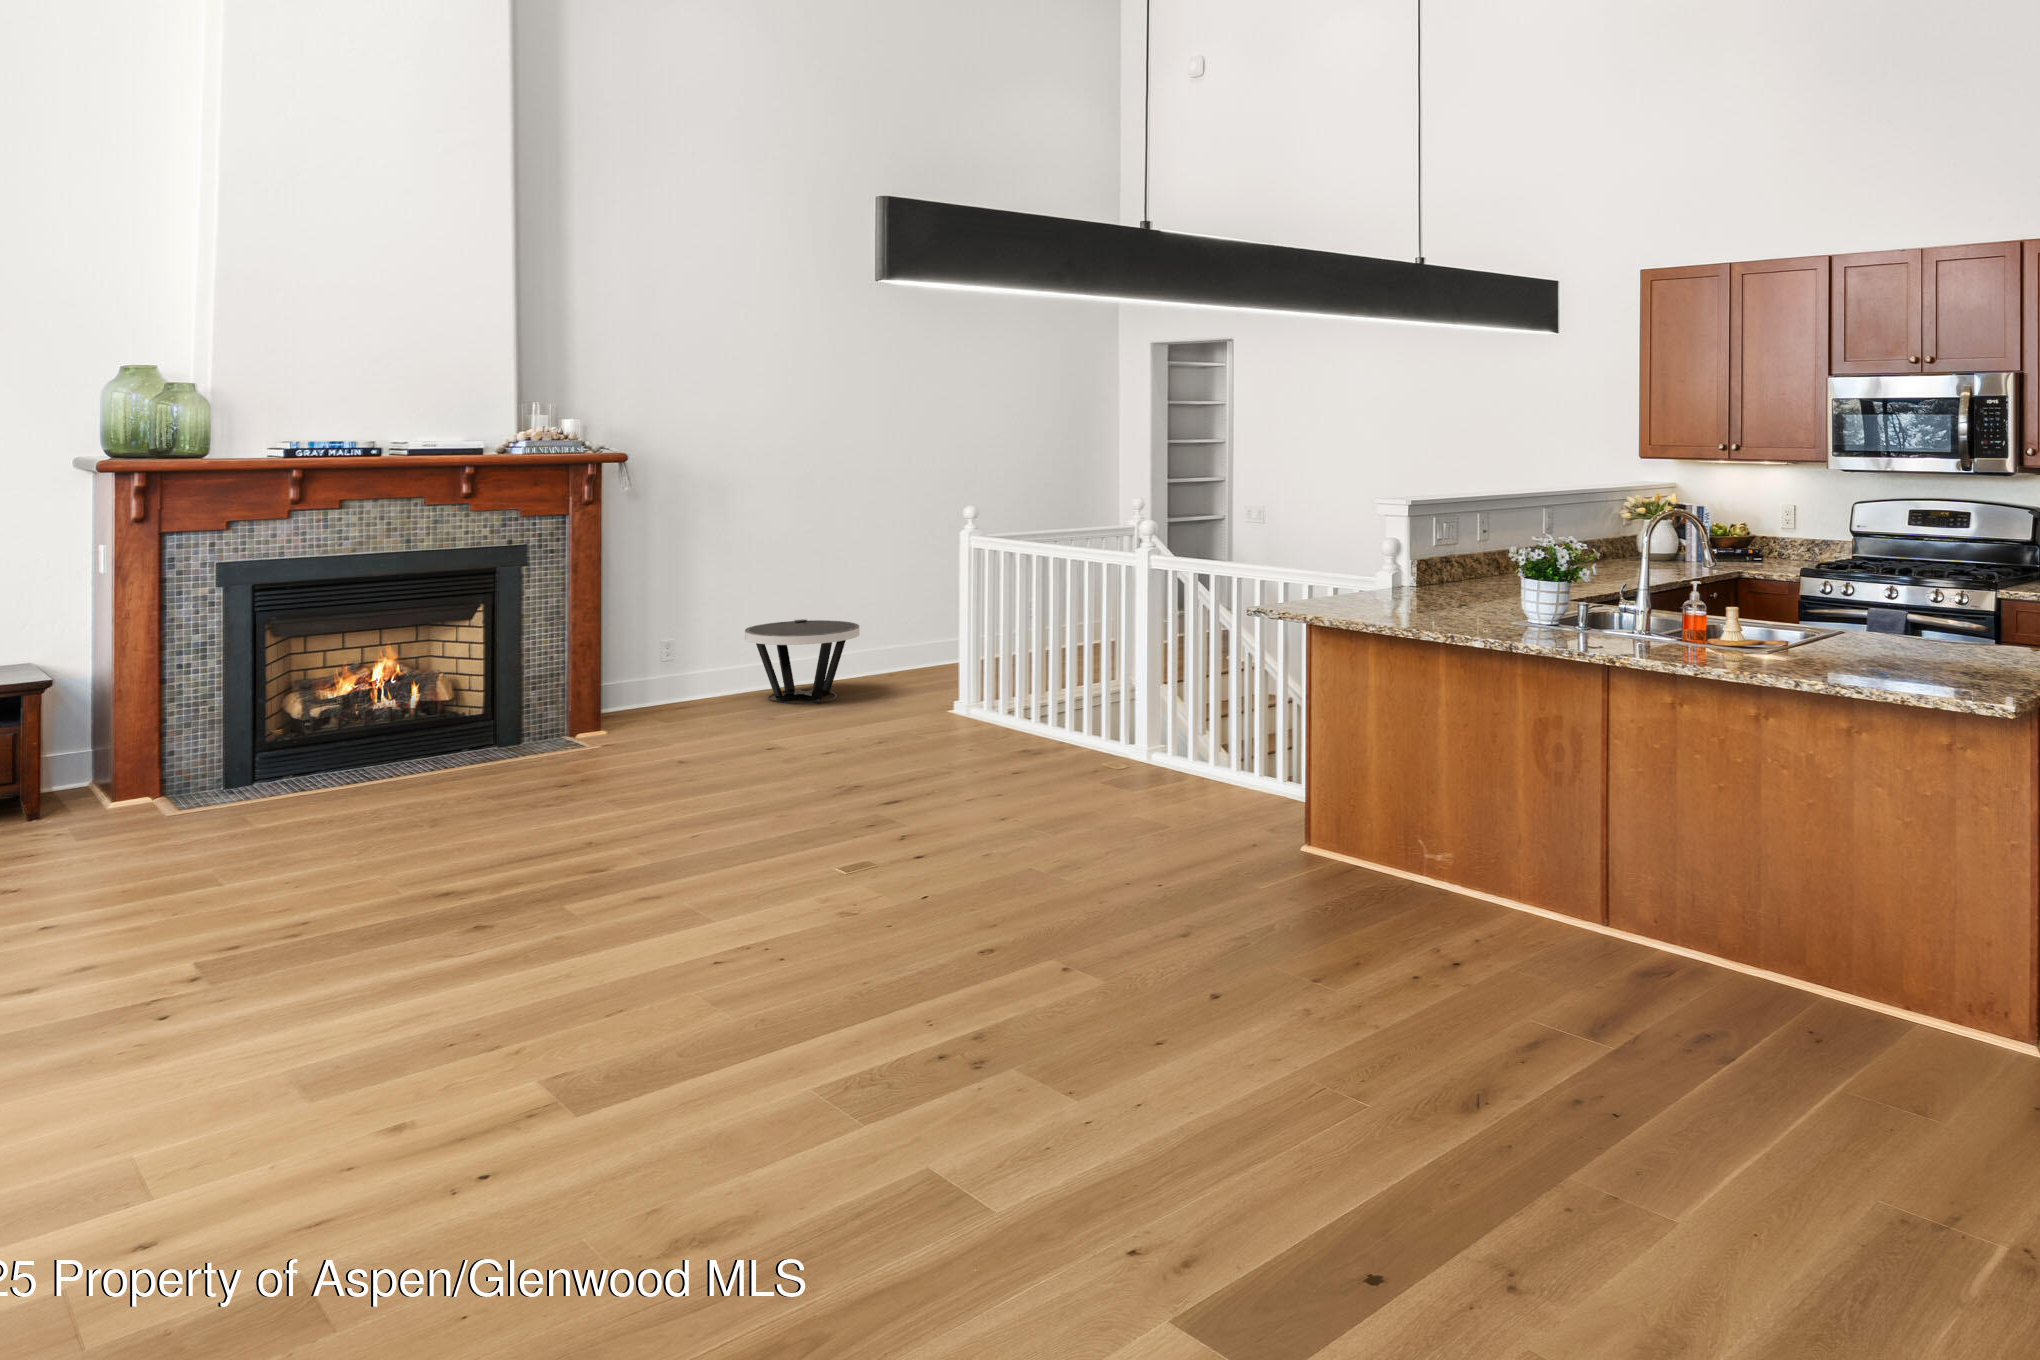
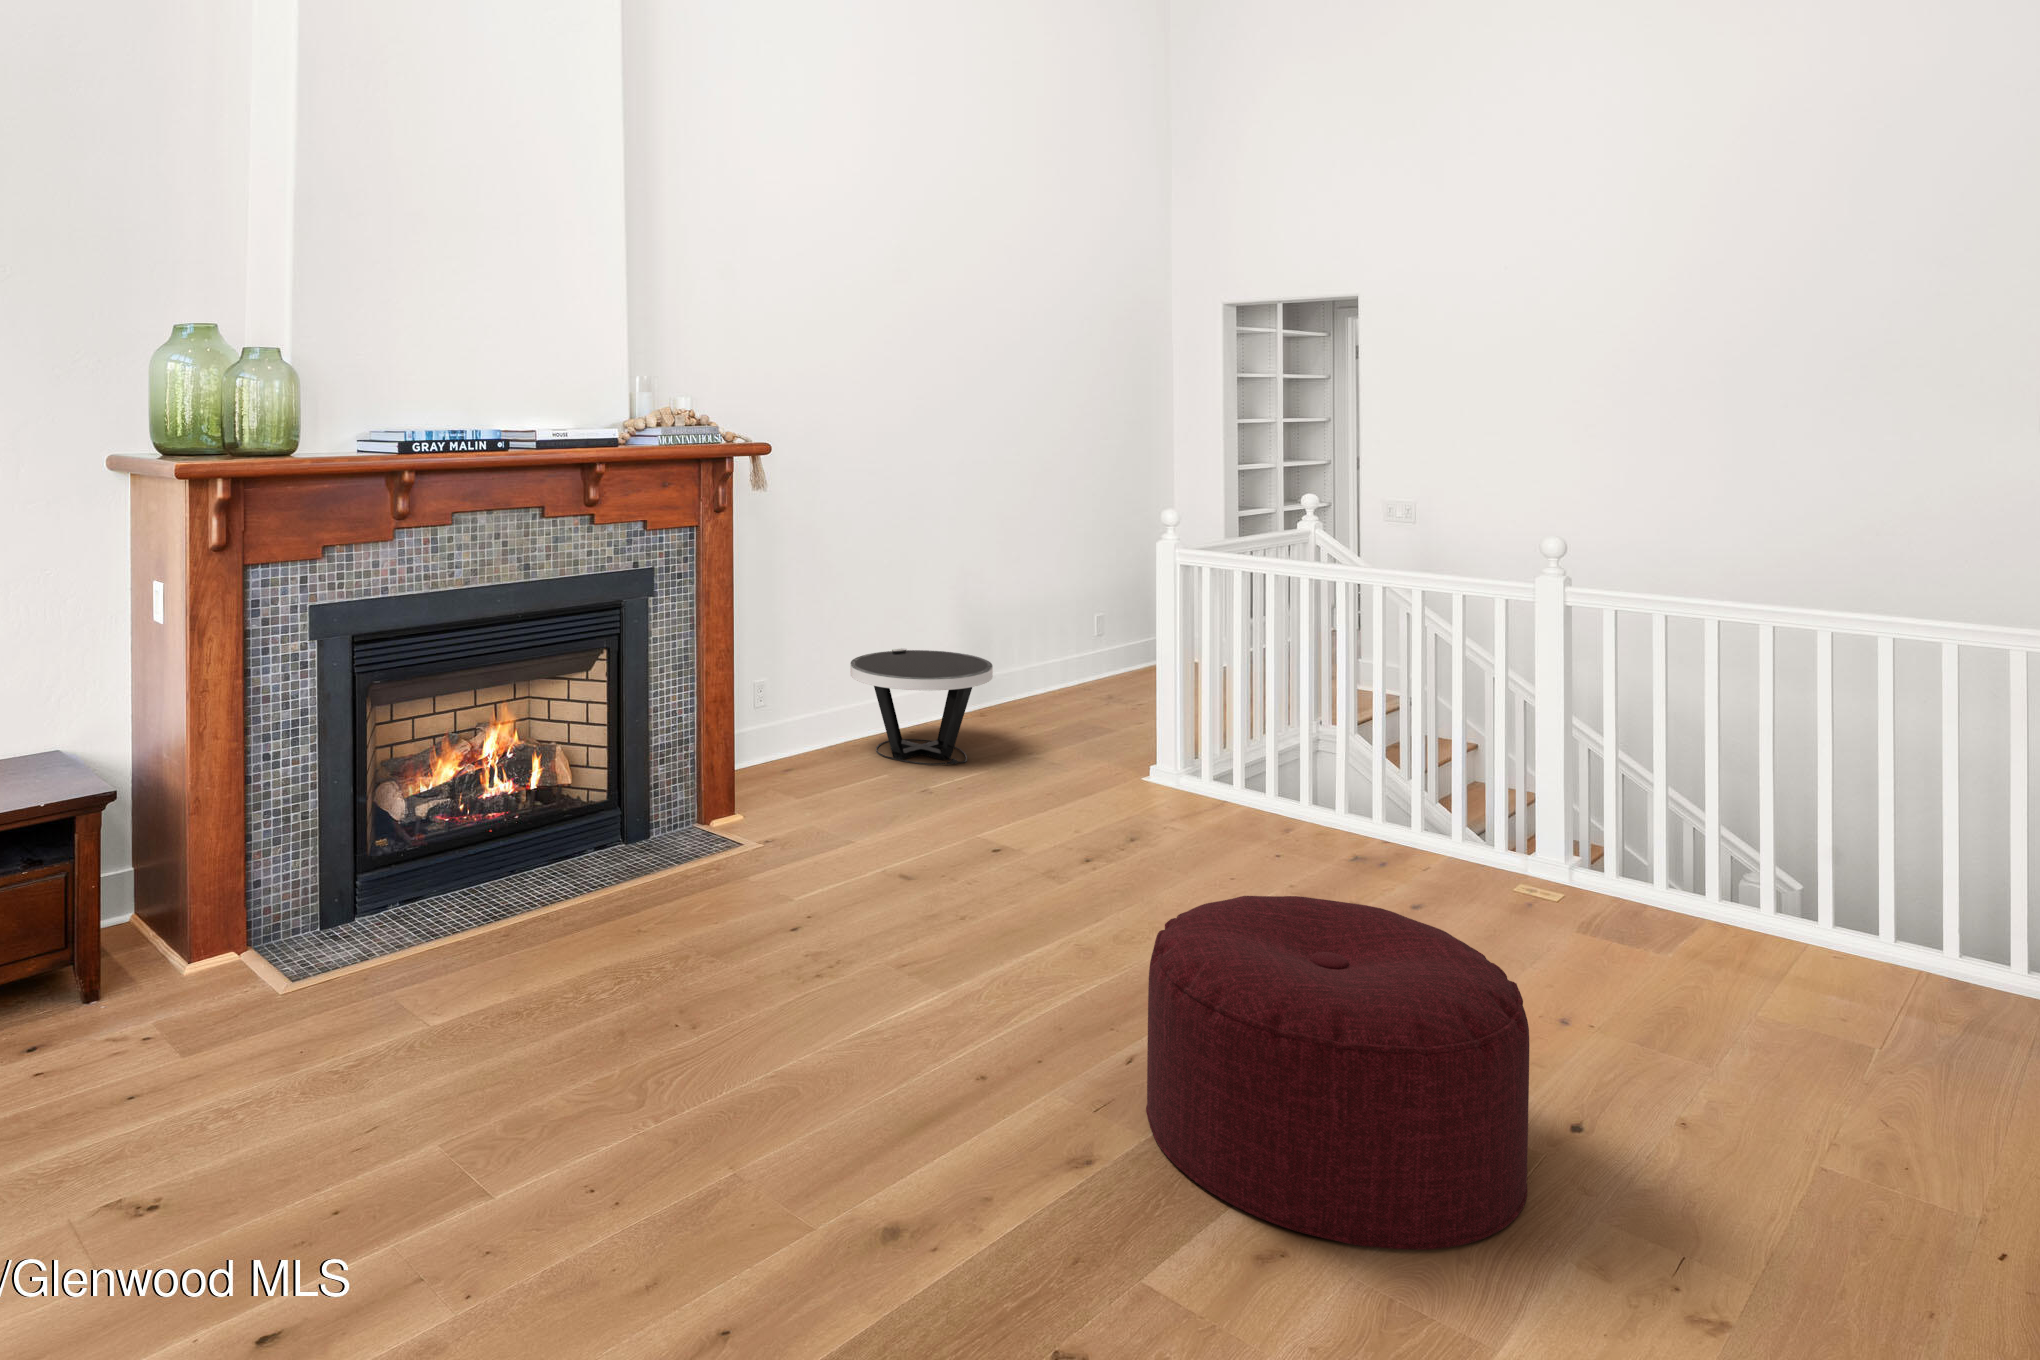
ottoman: none [662,724,875,884] -> present [1146,896,1529,1250]

